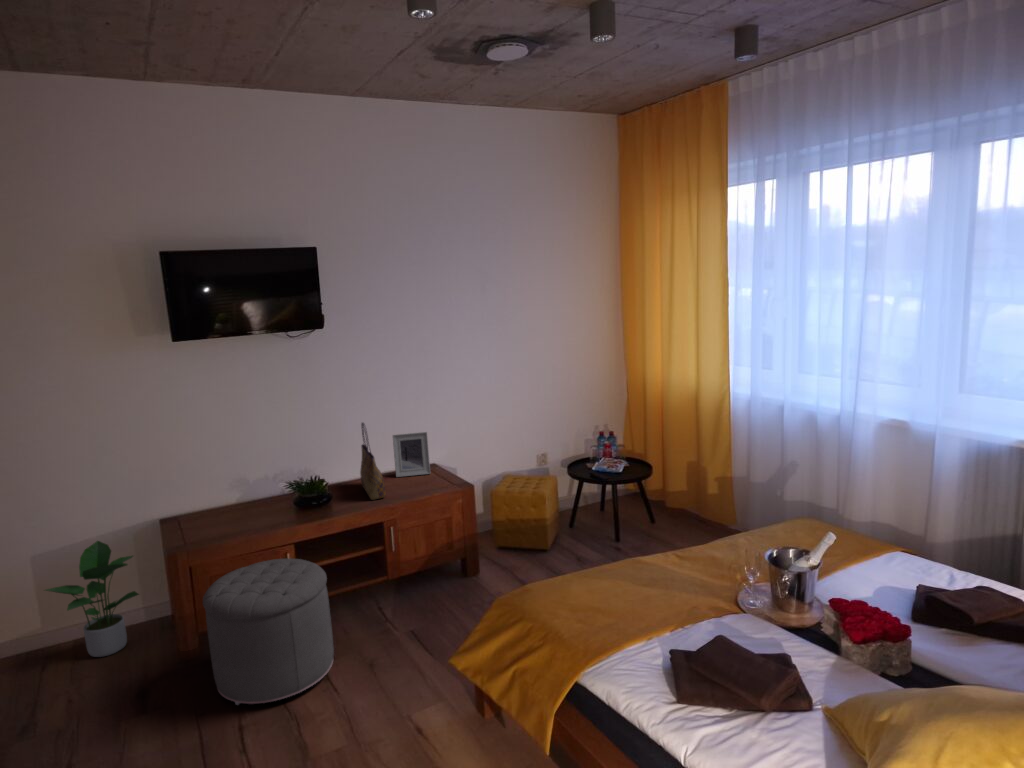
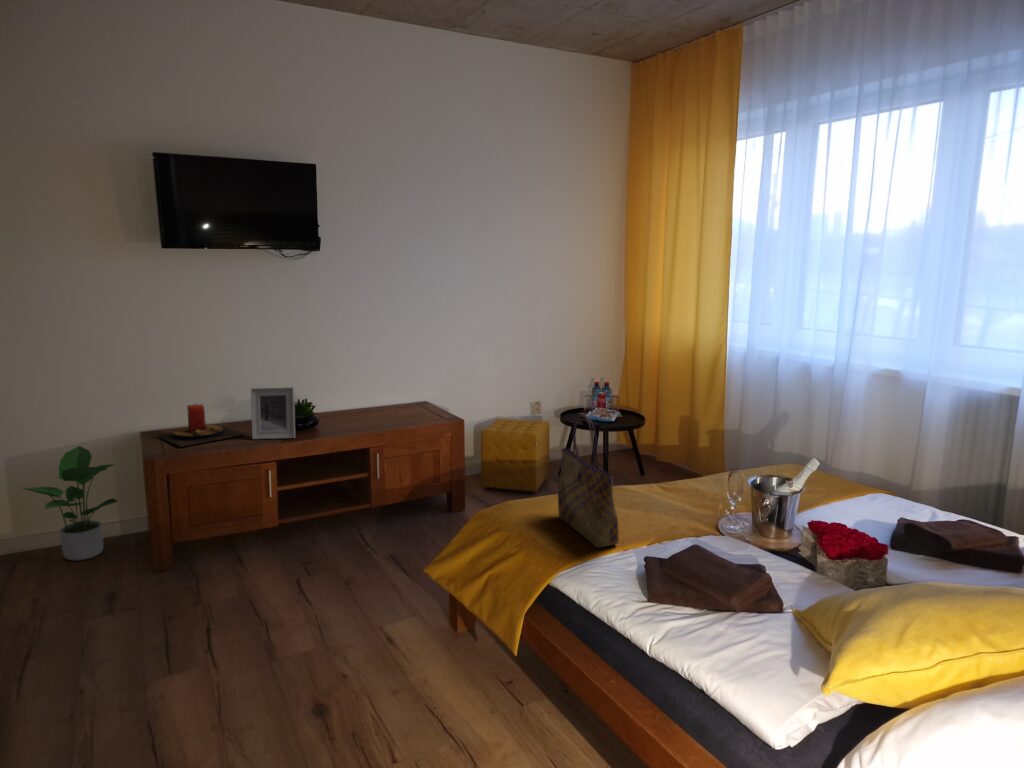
tote bag: present [360,423,385,500] -> present [558,414,619,548]
picture frame: present [393,432,430,477] -> present [251,387,295,439]
candle: none [176,490,262,537] -> present [159,404,245,447]
ottoman: present [203,558,334,705] -> none [181,472,310,609]

